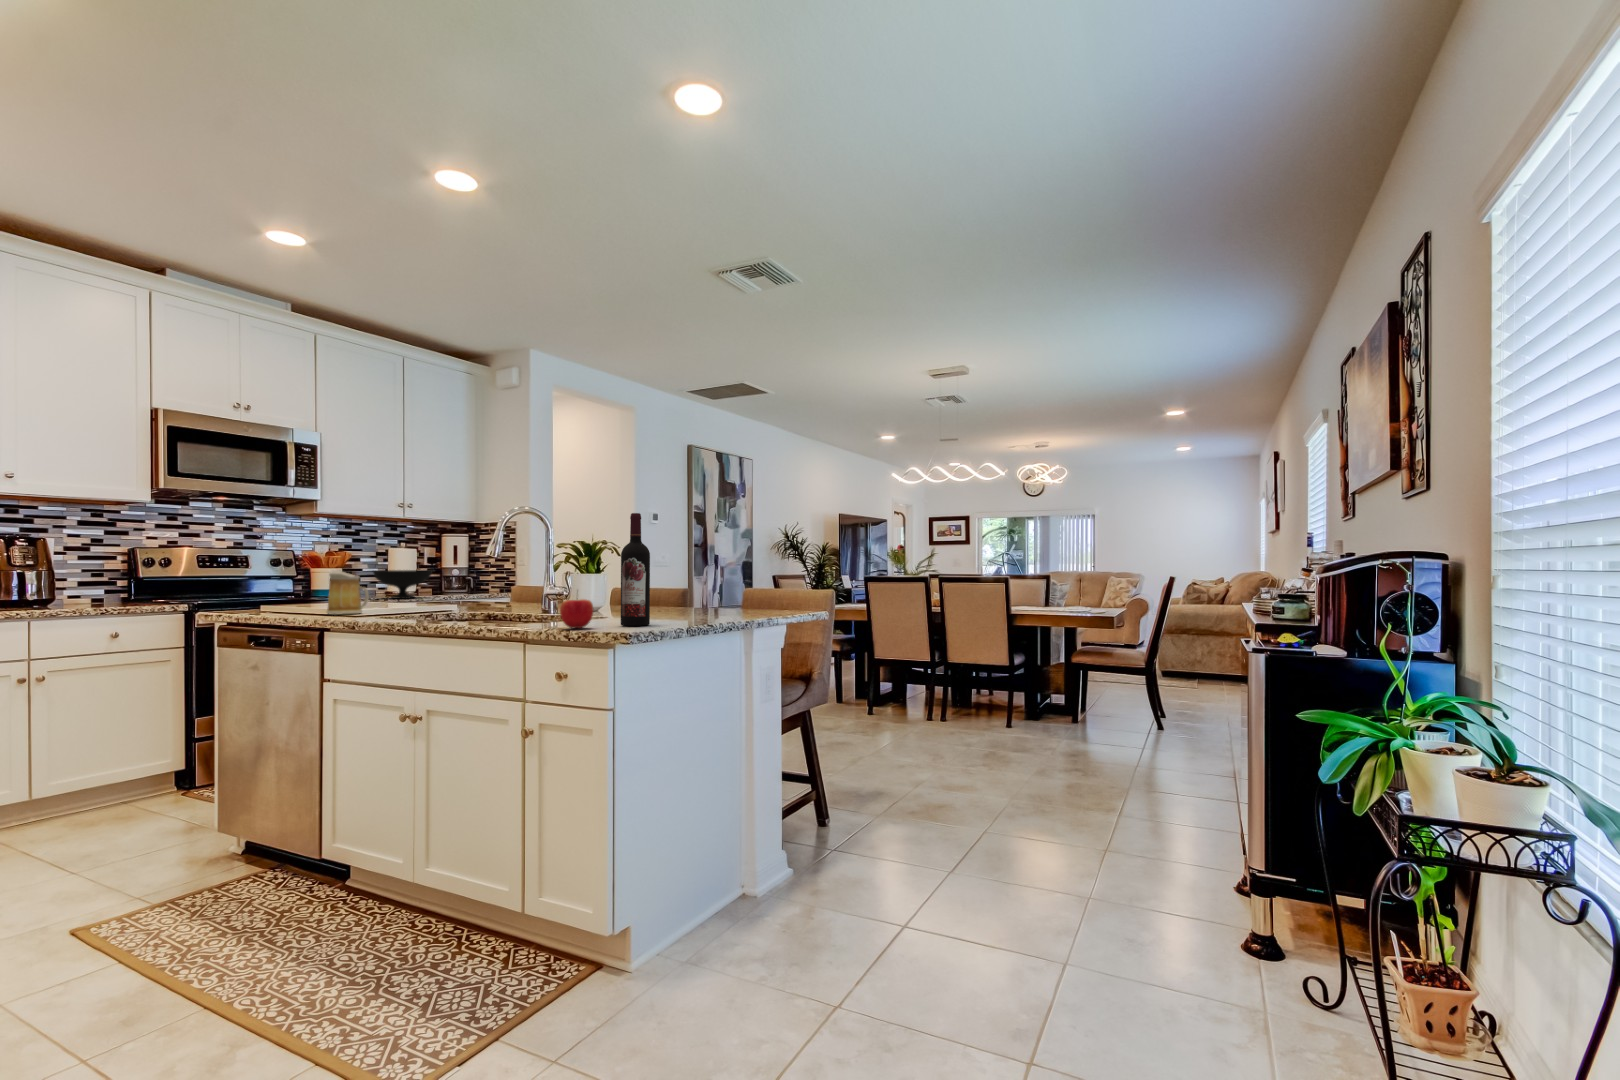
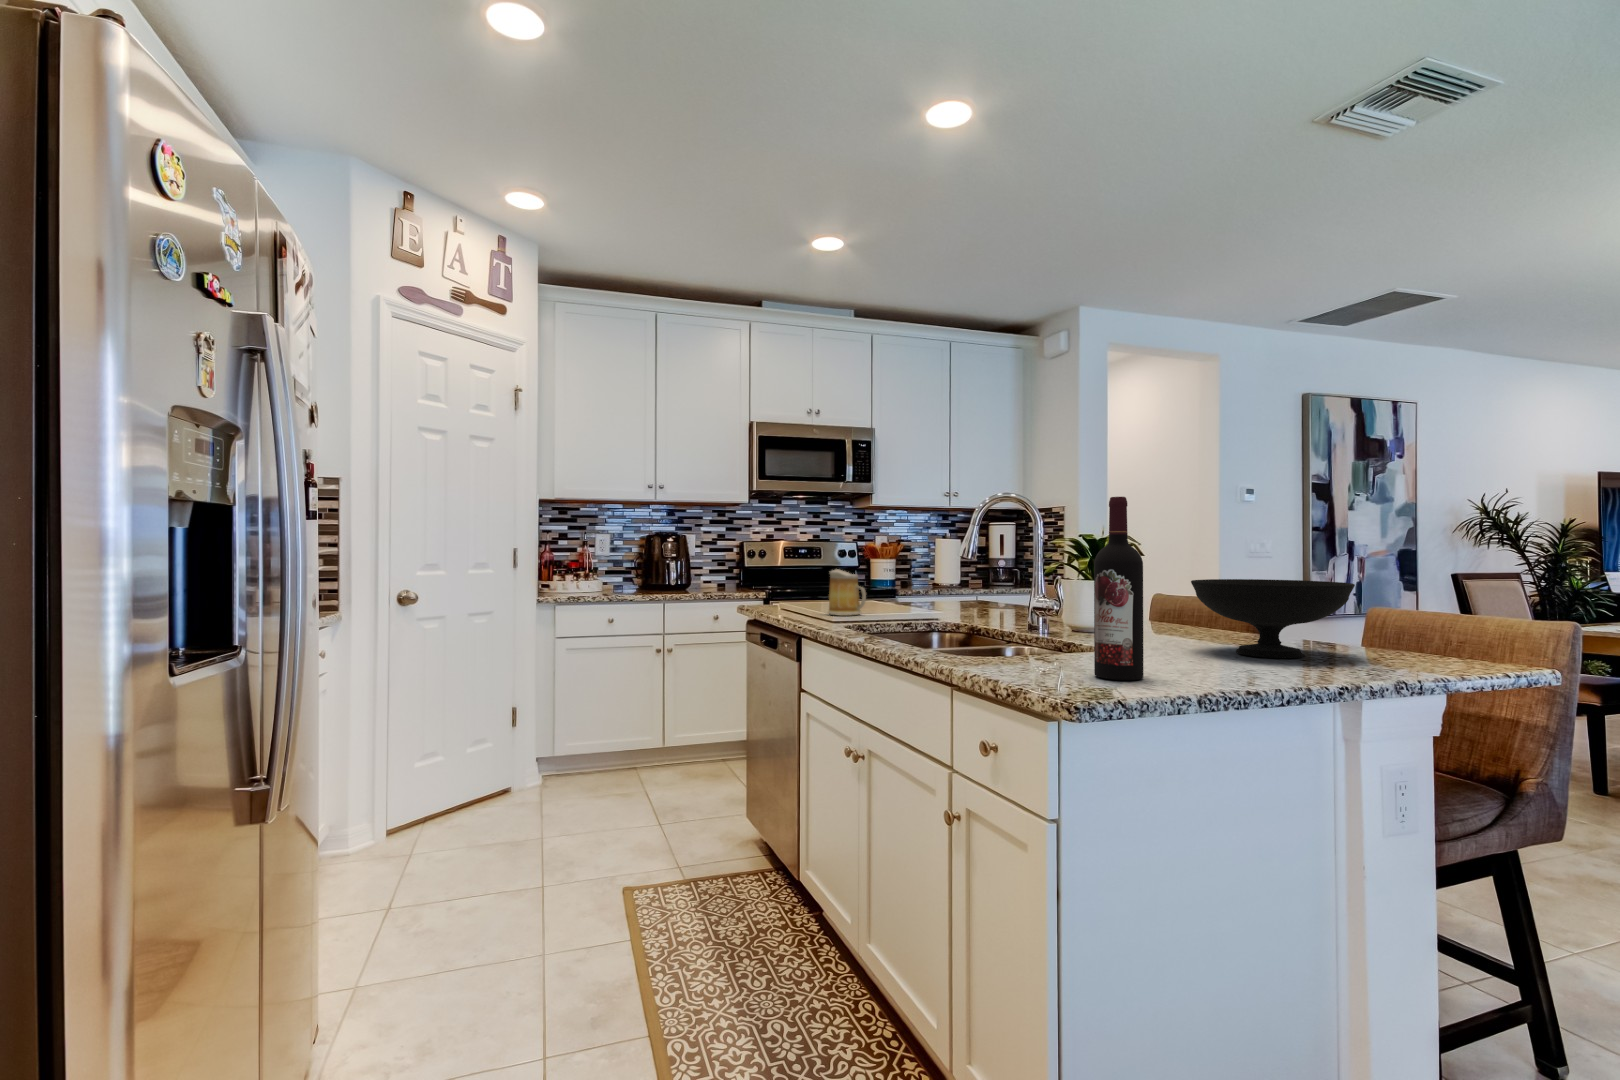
bowl: present [373,570,432,599] -> present [1191,579,1355,658]
apple: present [560,599,593,628] -> none [996,617,1046,676]

